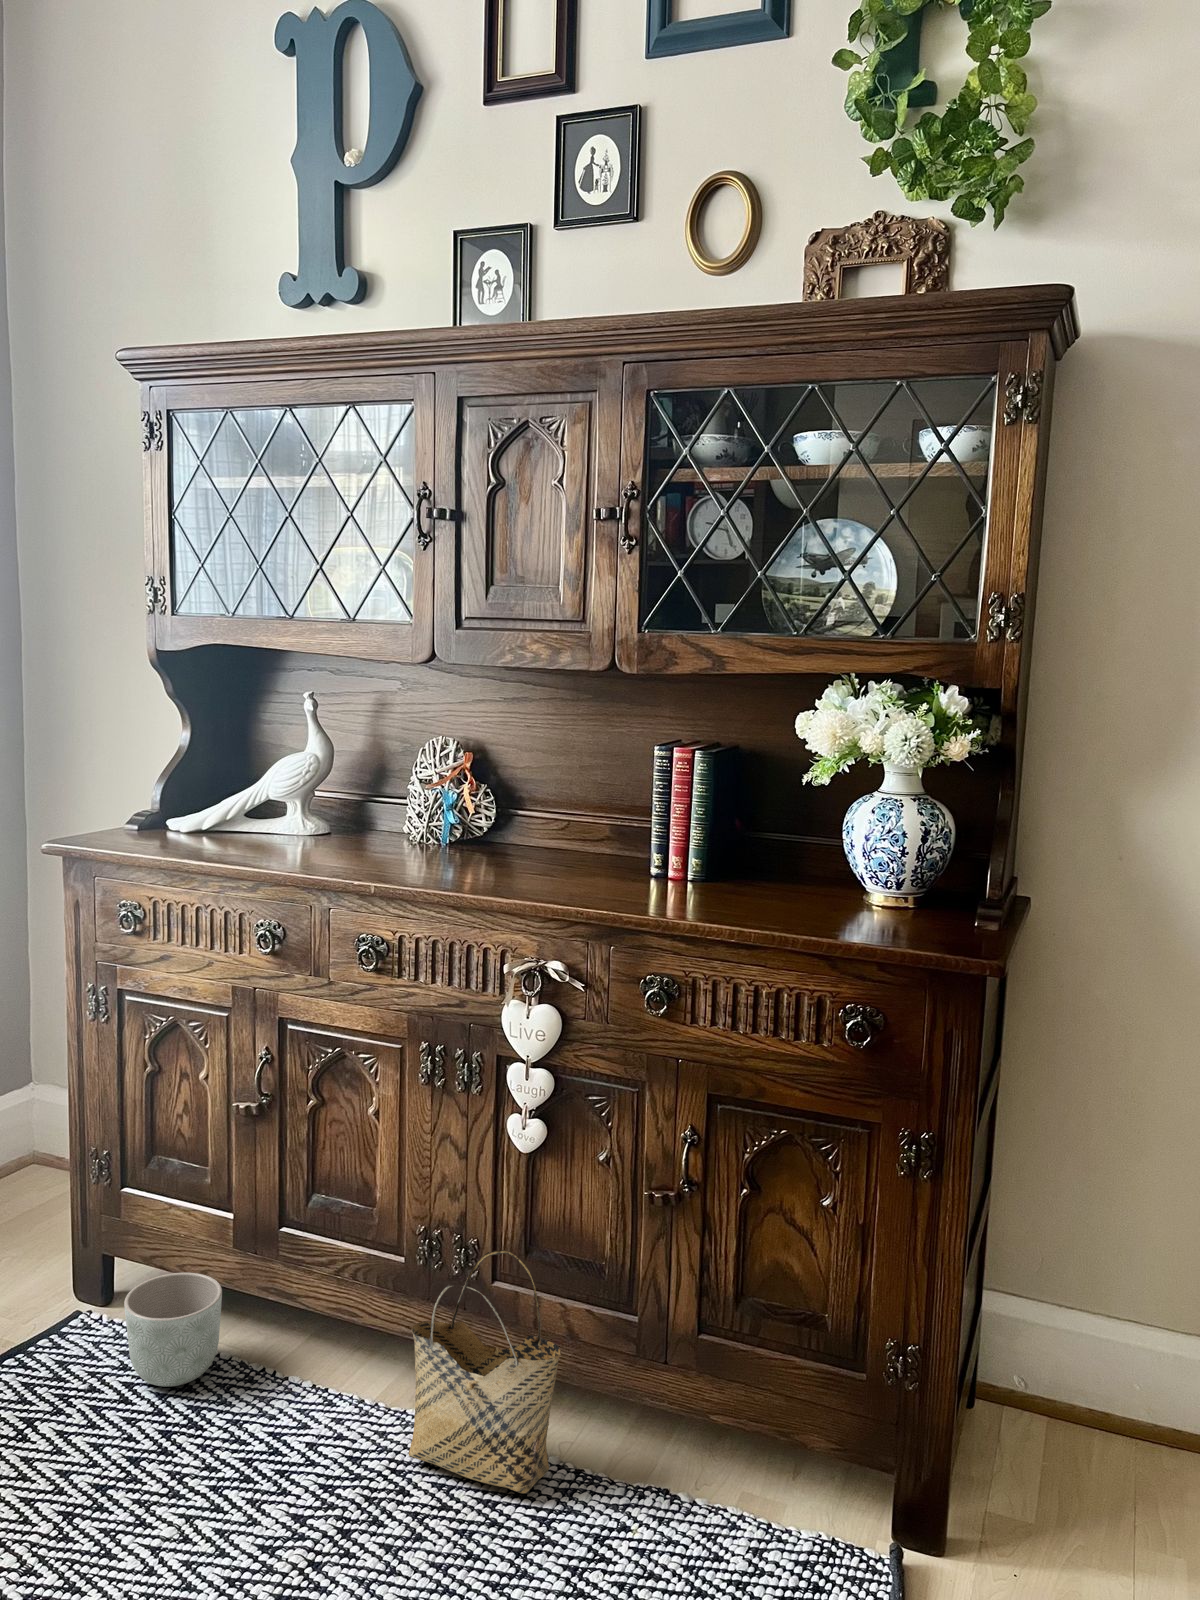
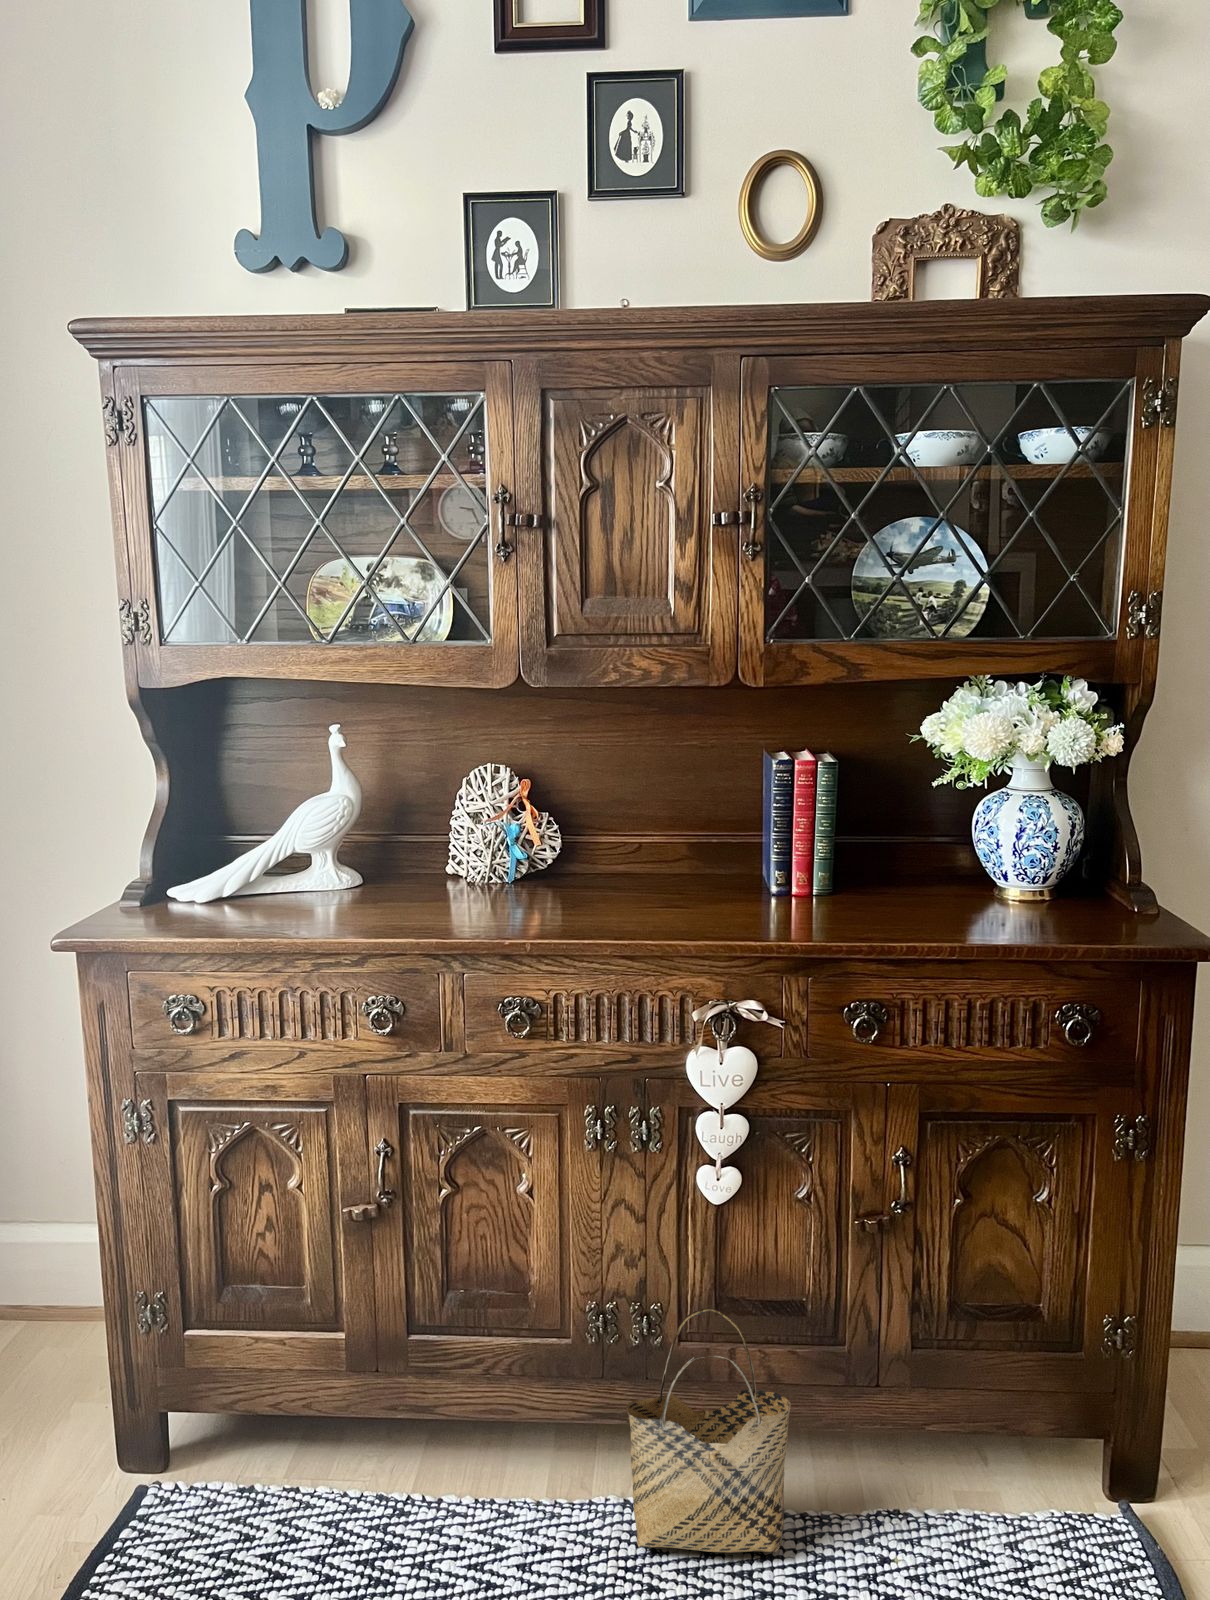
planter: present [124,1273,222,1387] -> none [251,1408,361,1546]

